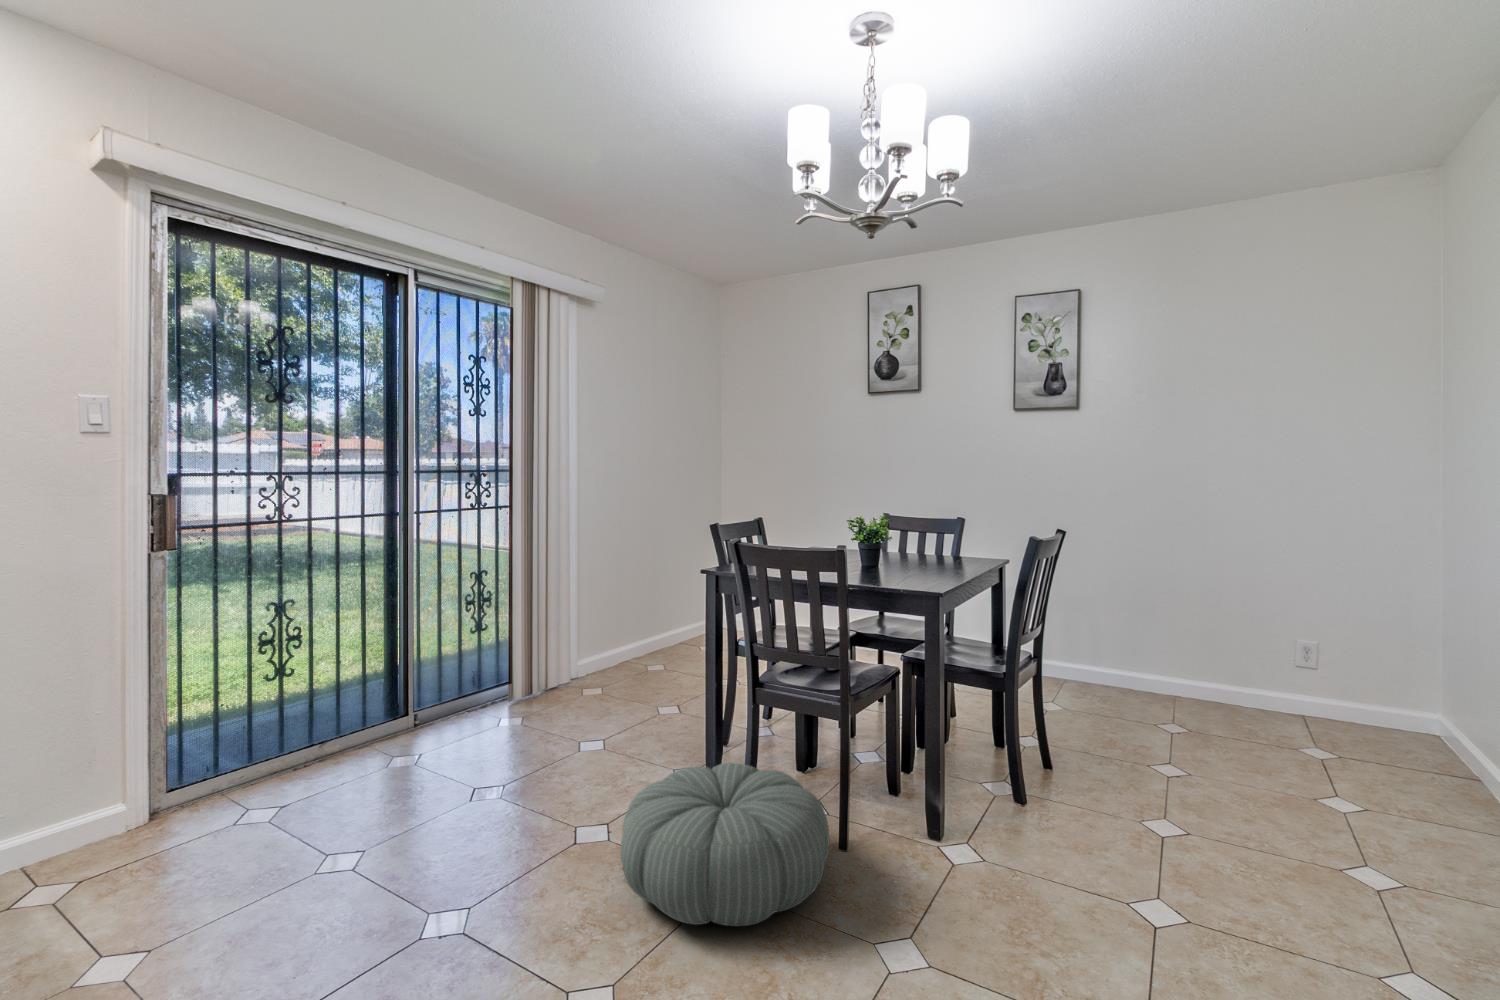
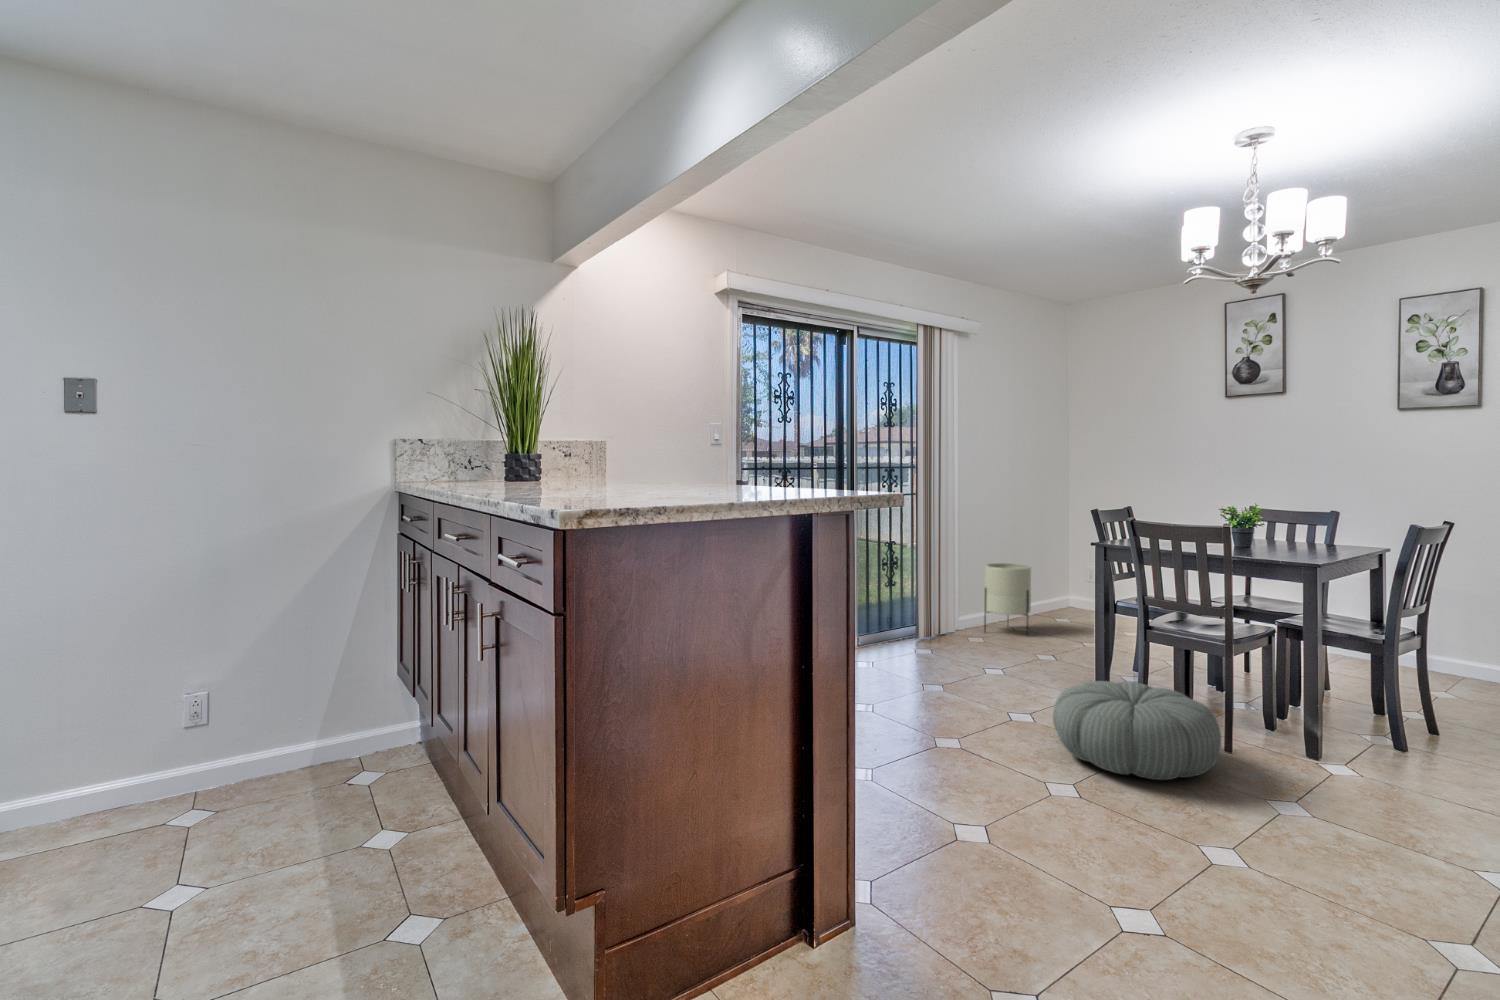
planter: none [612,585,667,674] -> present [984,563,1031,634]

